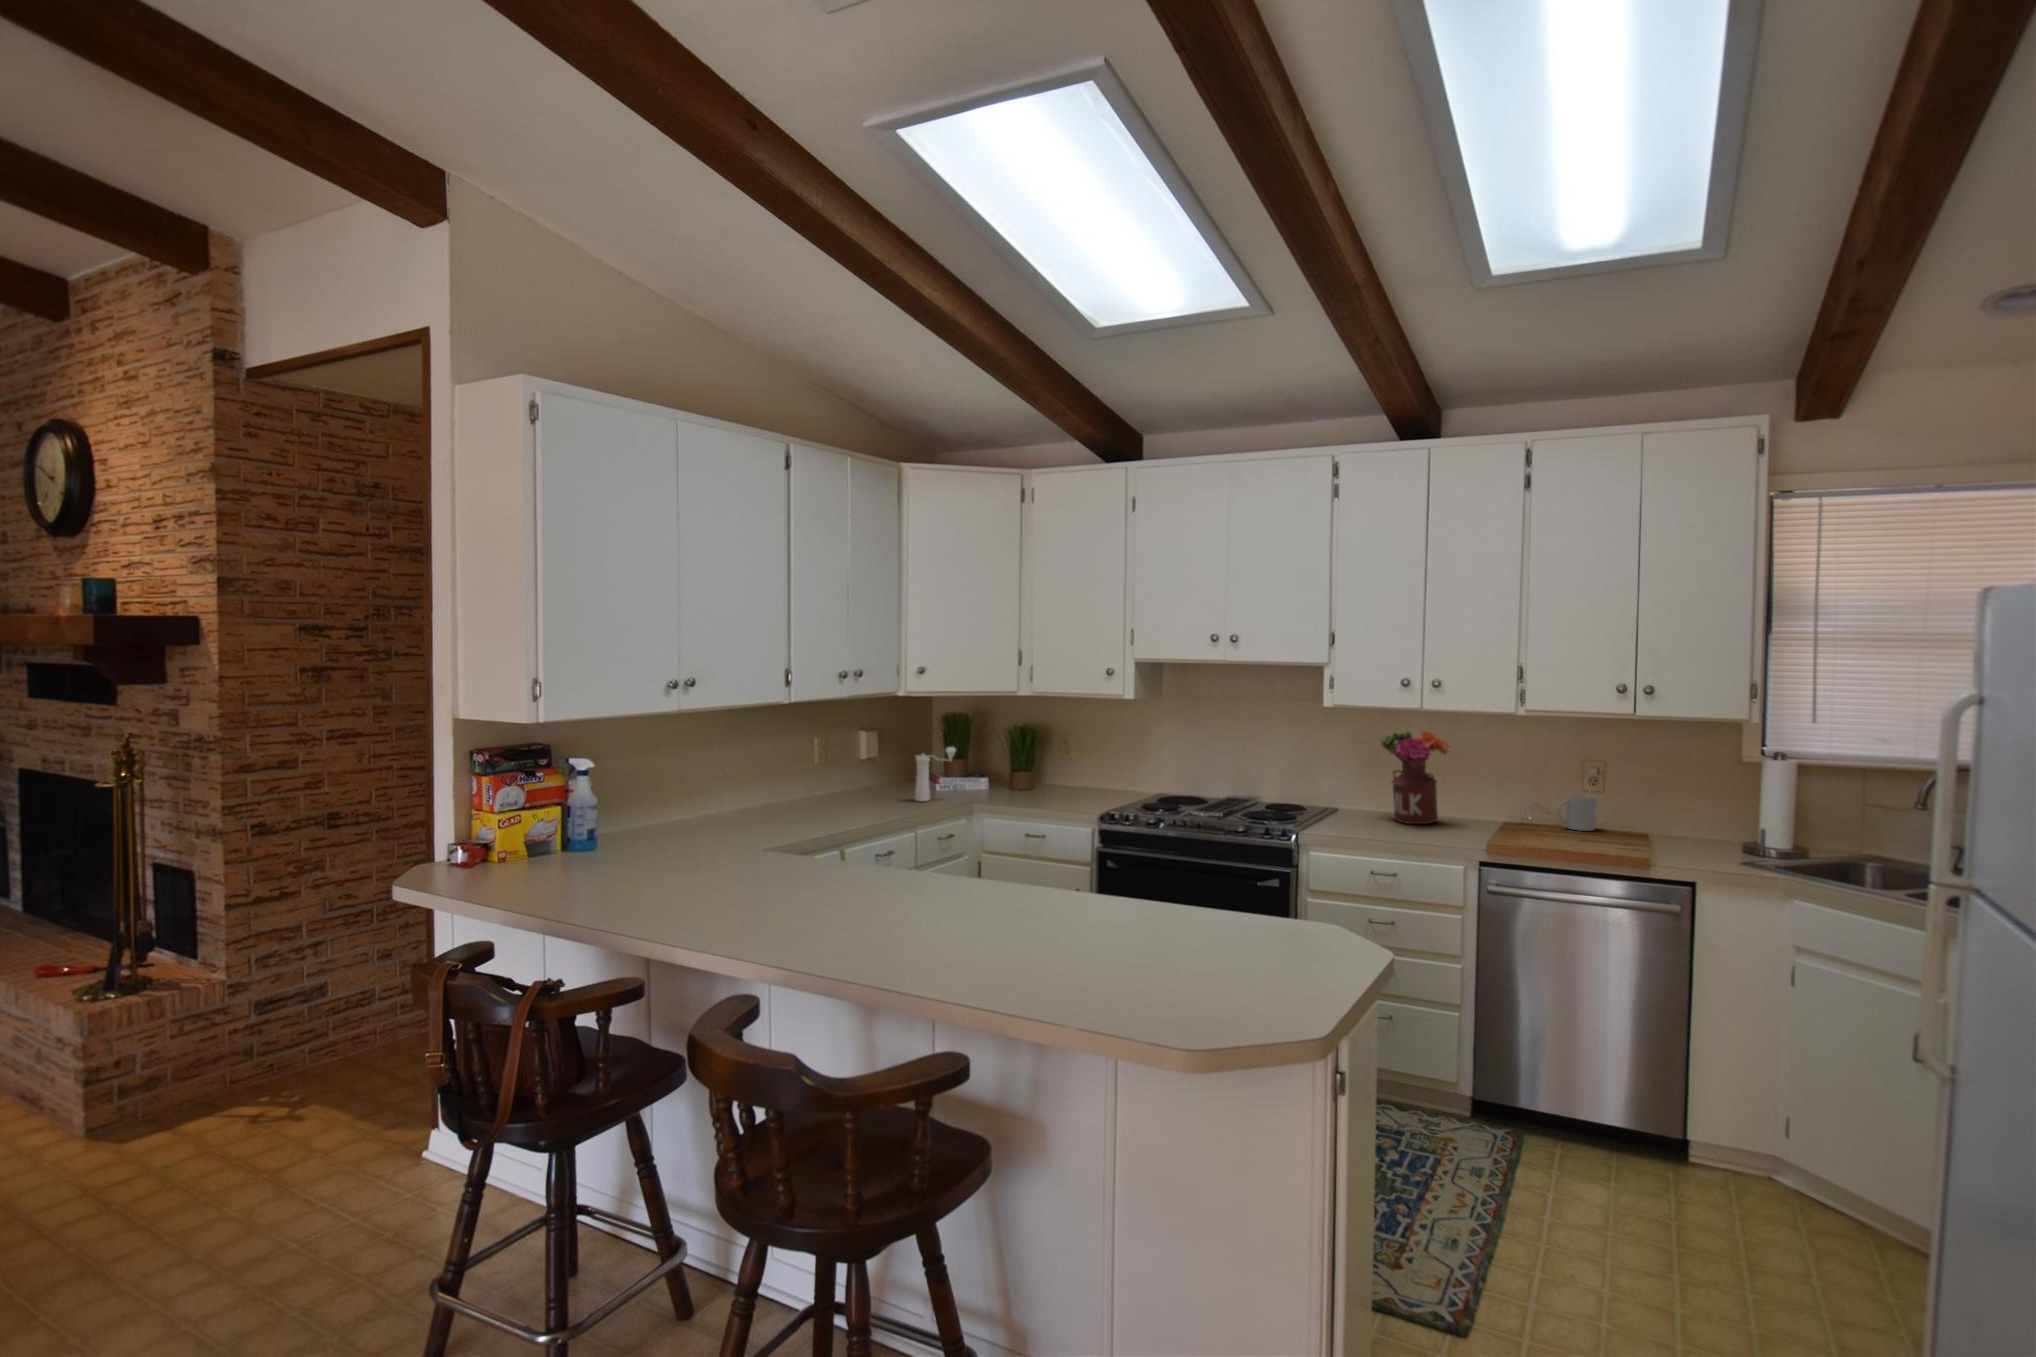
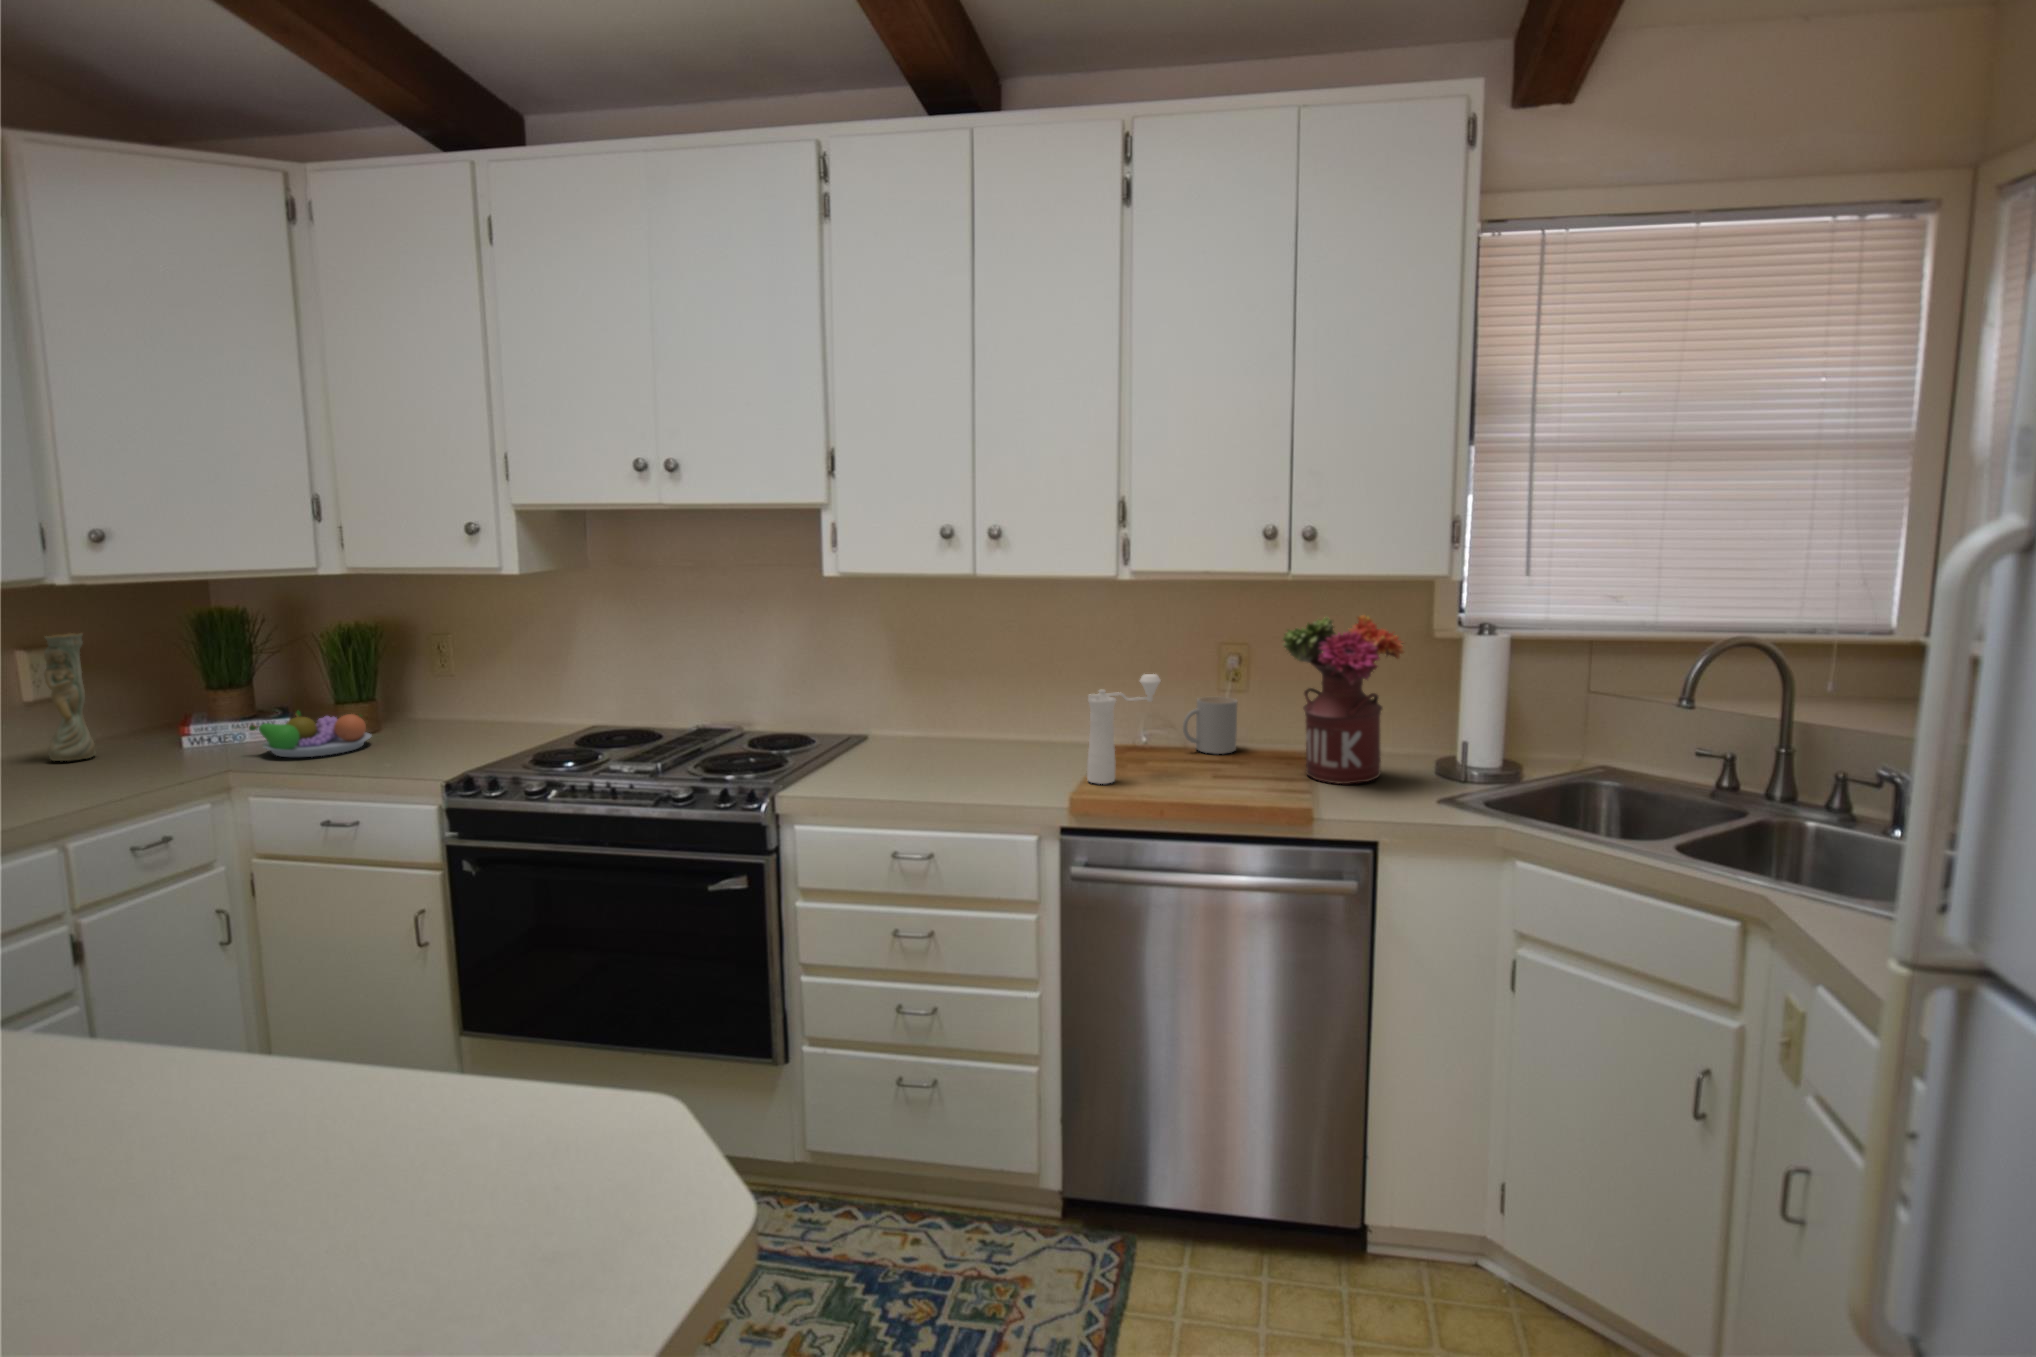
vase: none [873,722,895,792] -> present [44,633,96,761]
flower arrangement: present [1381,730,1450,824] -> present [1283,615,1404,784]
pepper mill: present [915,747,956,801] -> present [1087,674,1160,784]
fruit bowl: none [975,771,1034,798] -> present [249,711,371,757]

